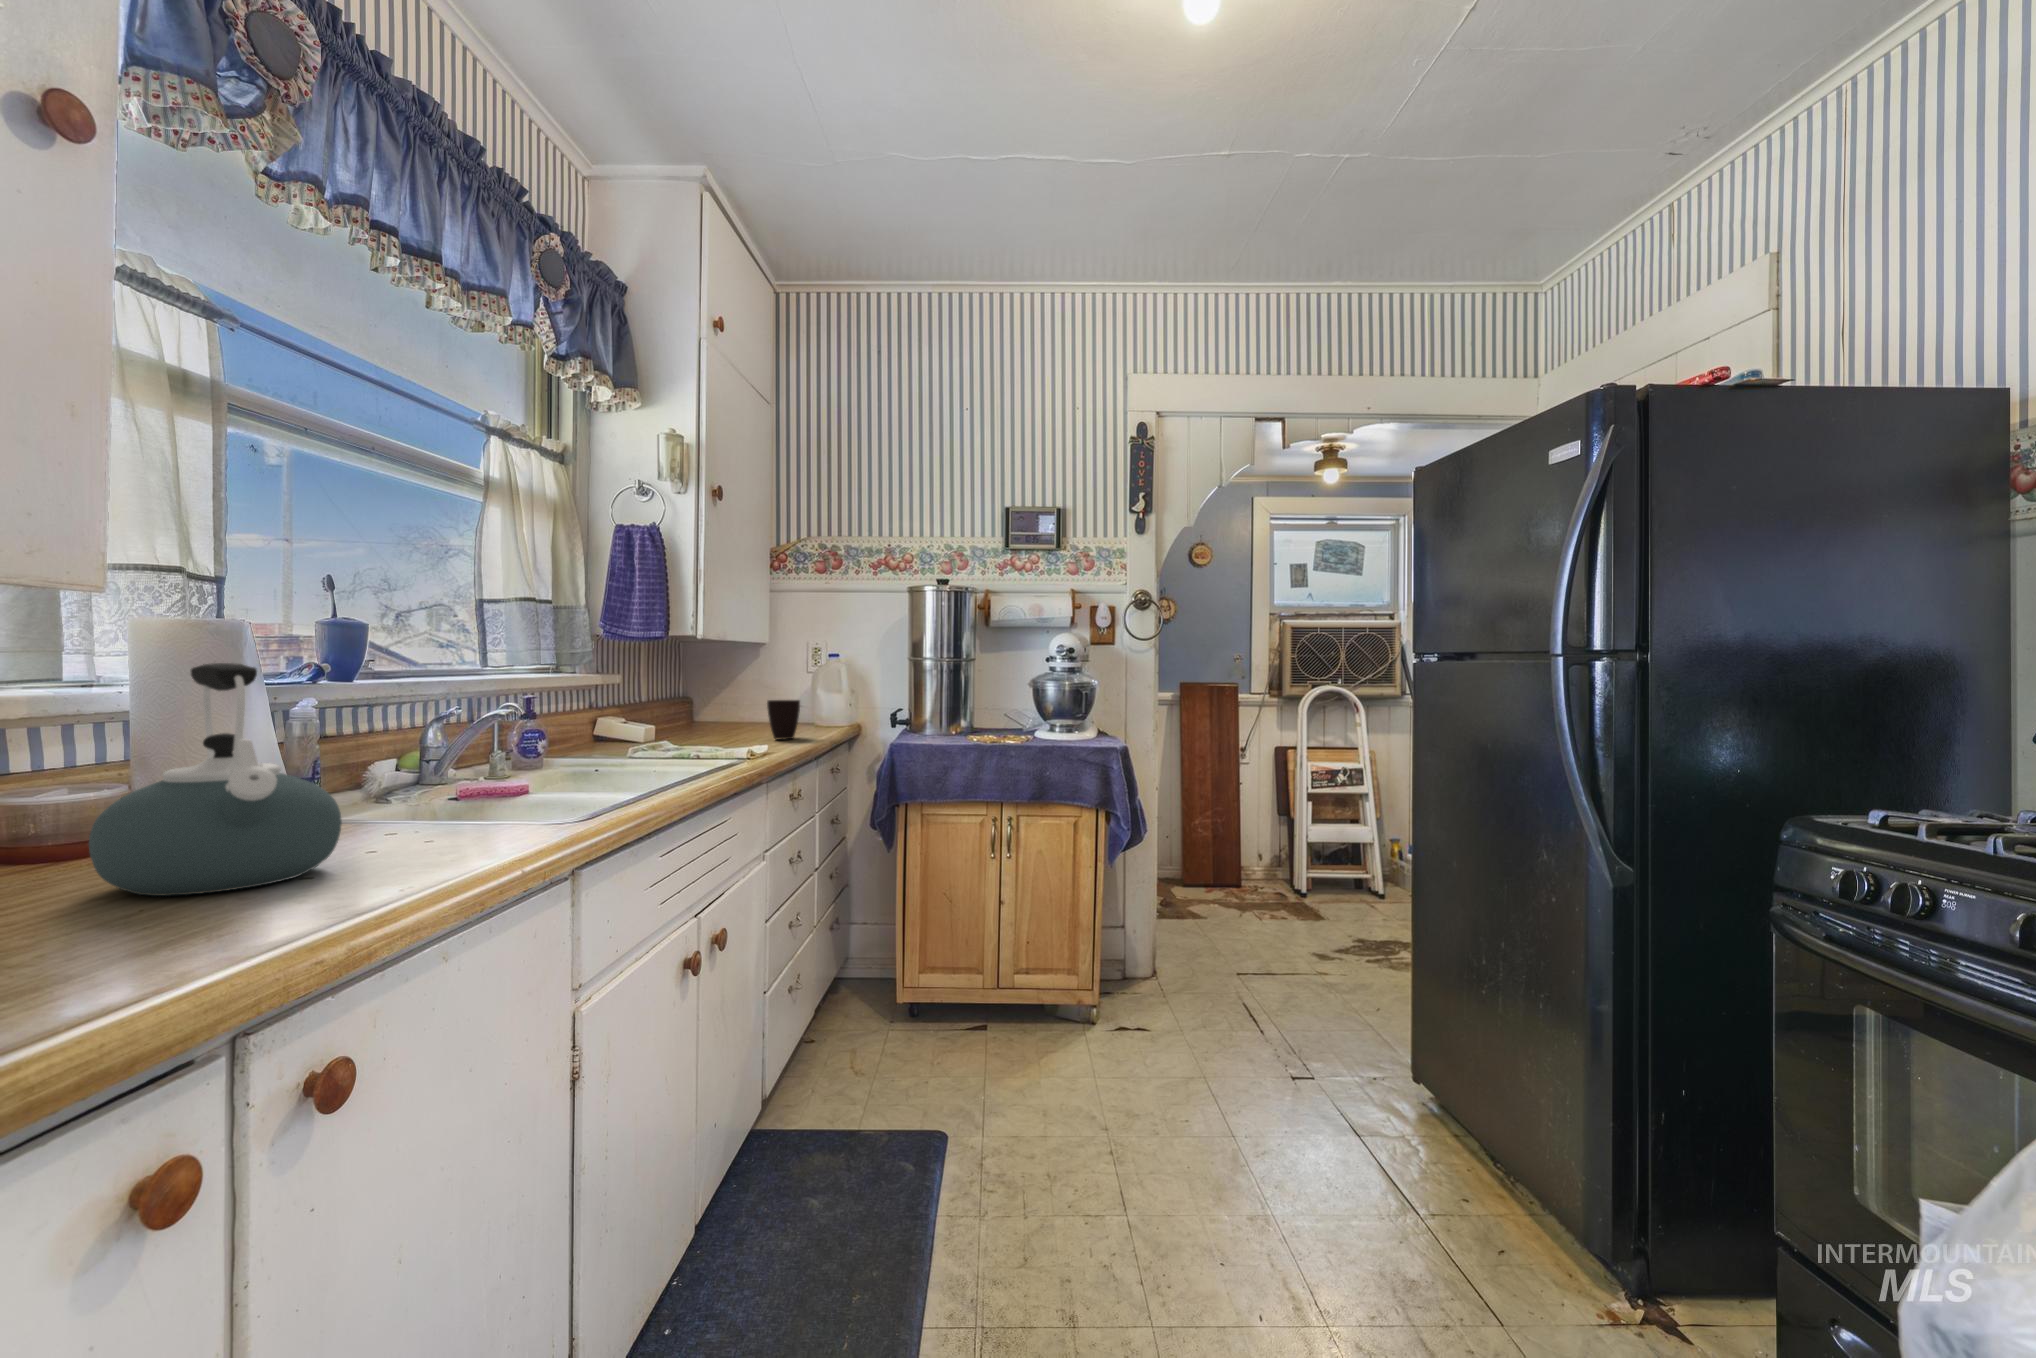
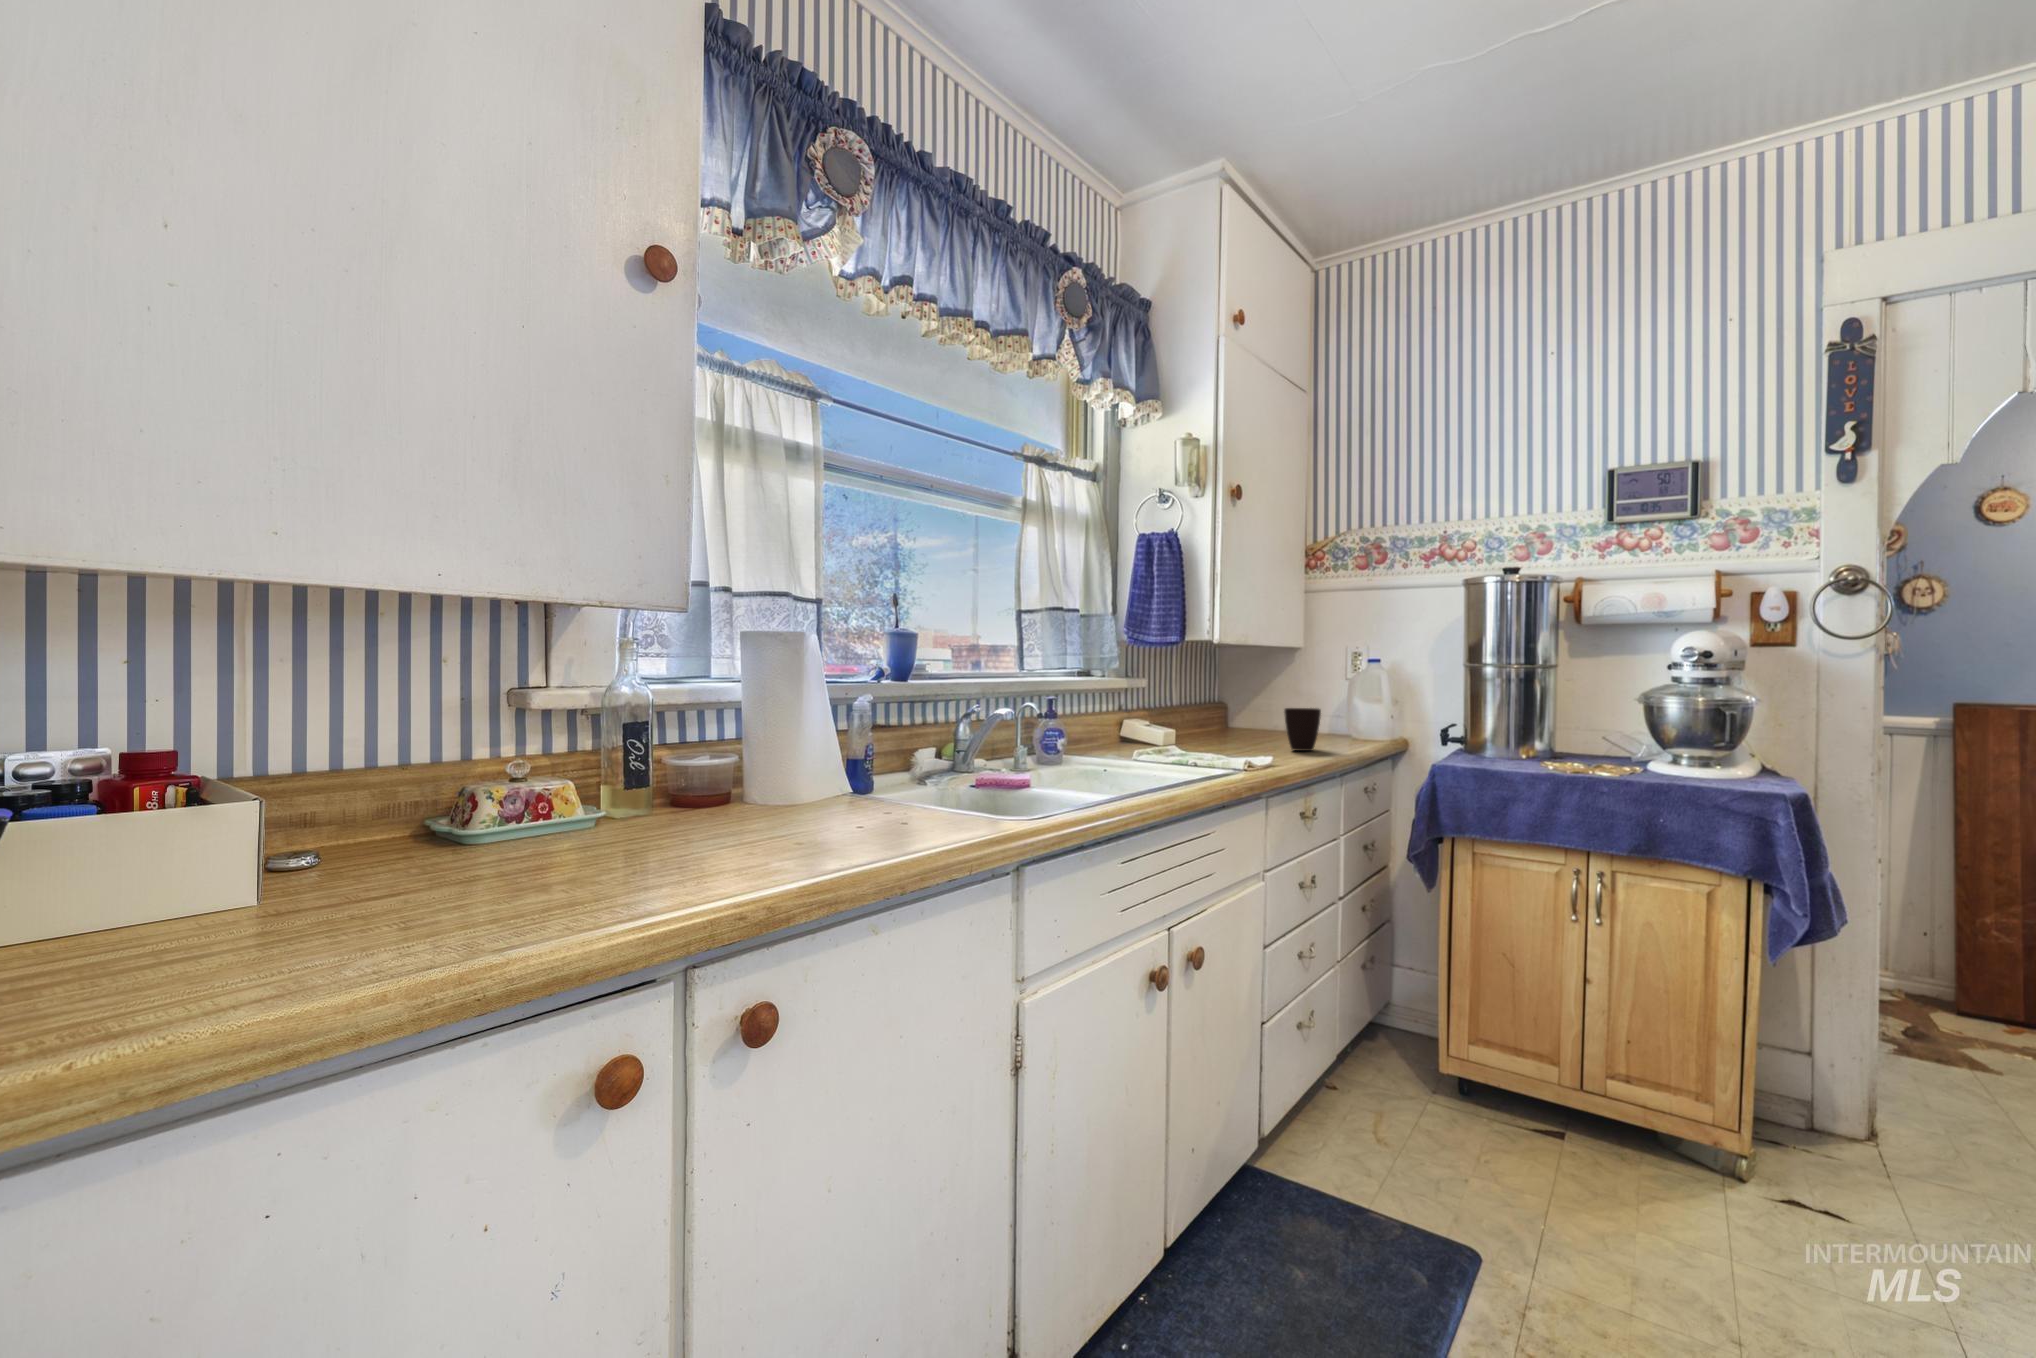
kettle: present [89,663,342,896] -> none [650,670,812,859]

